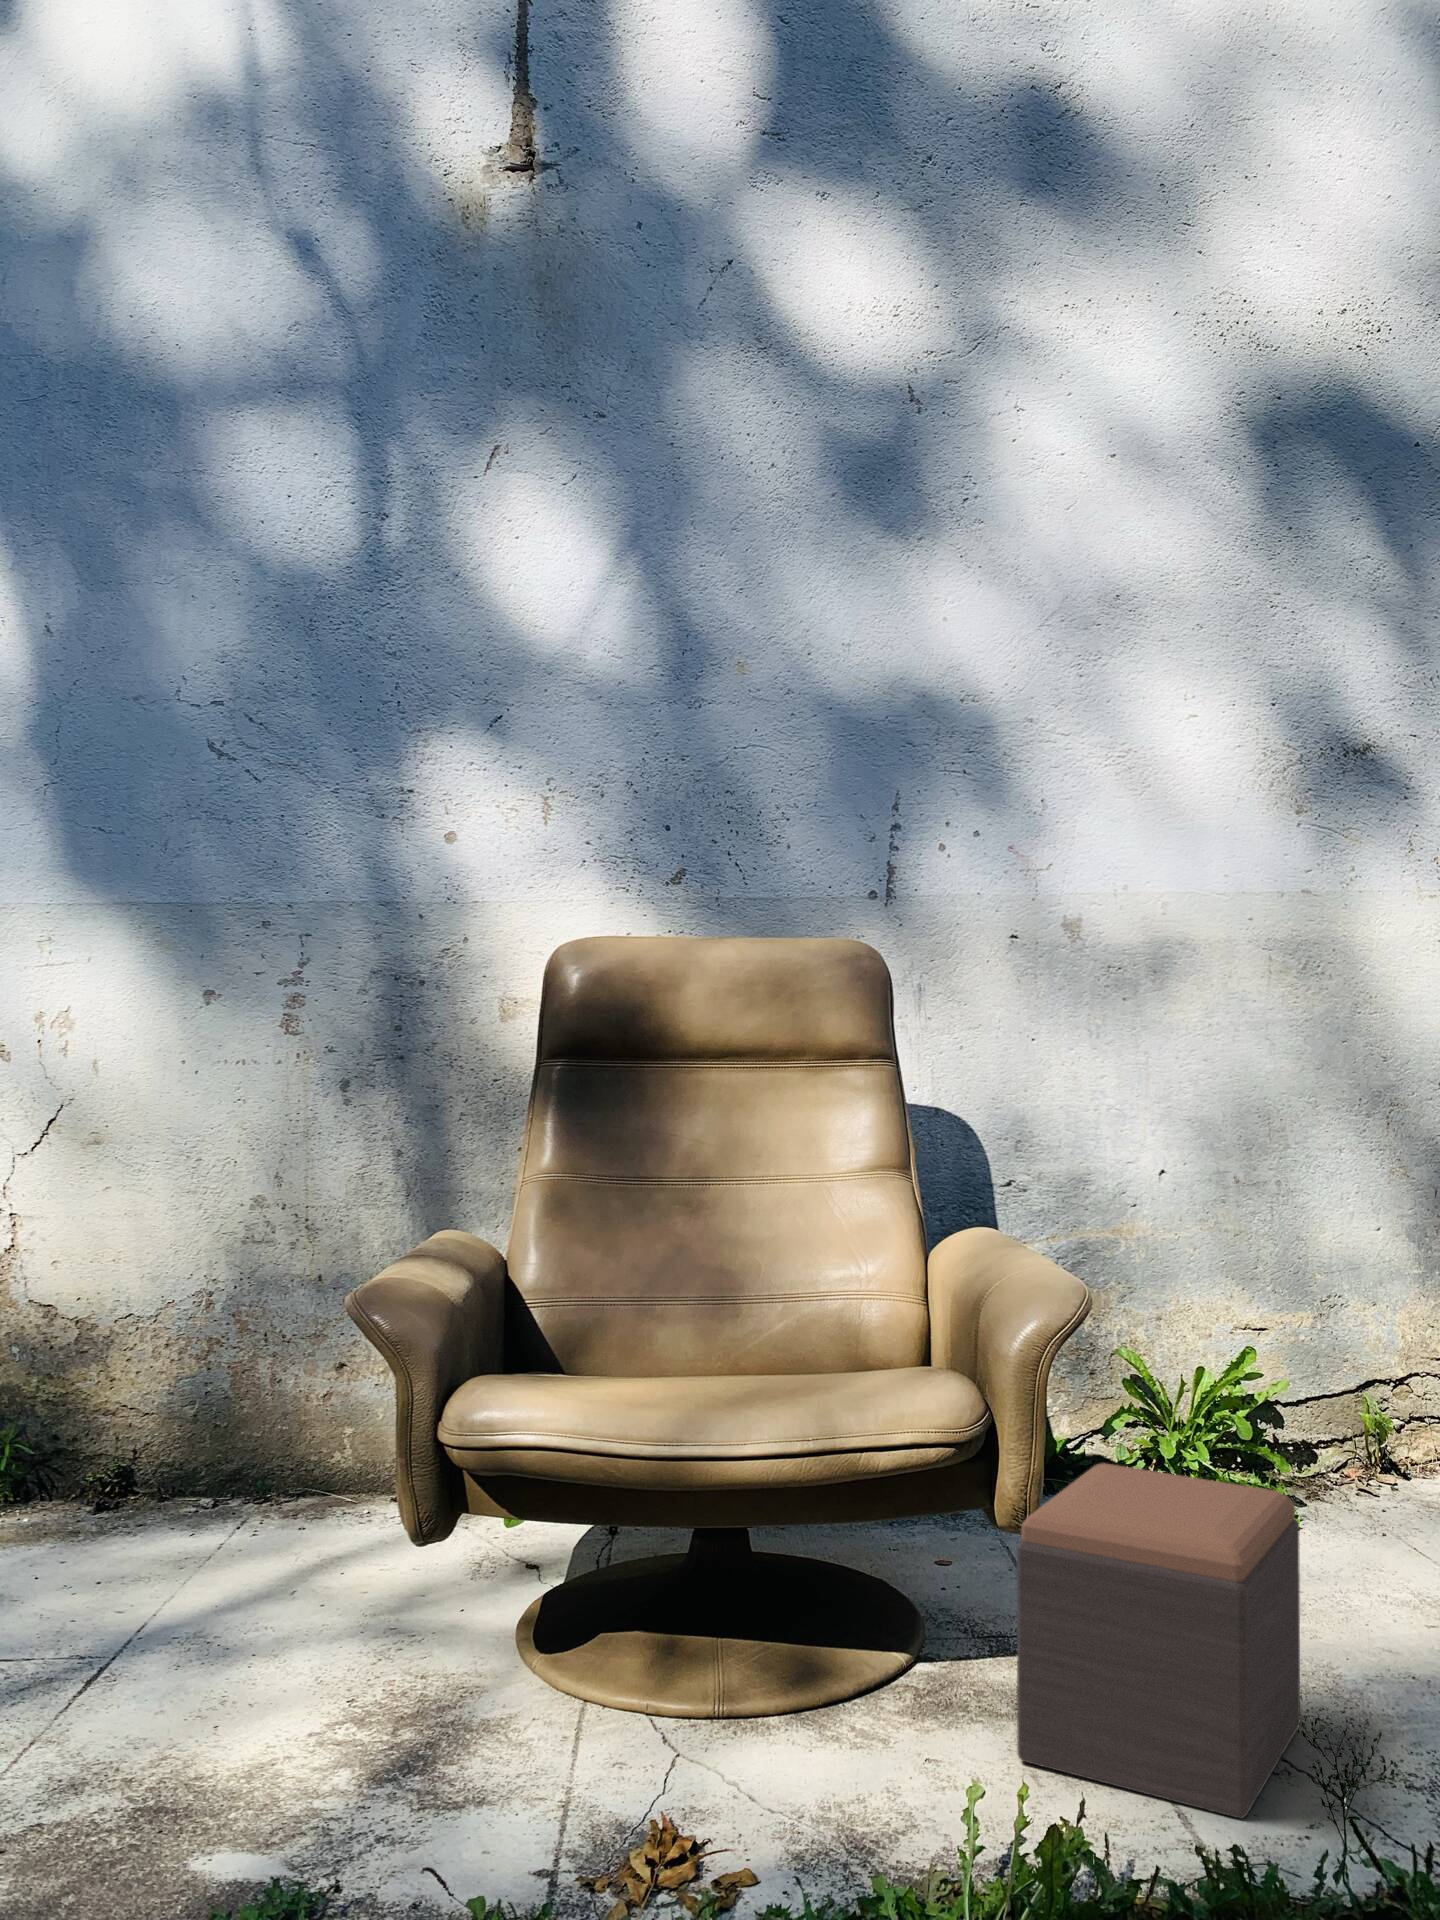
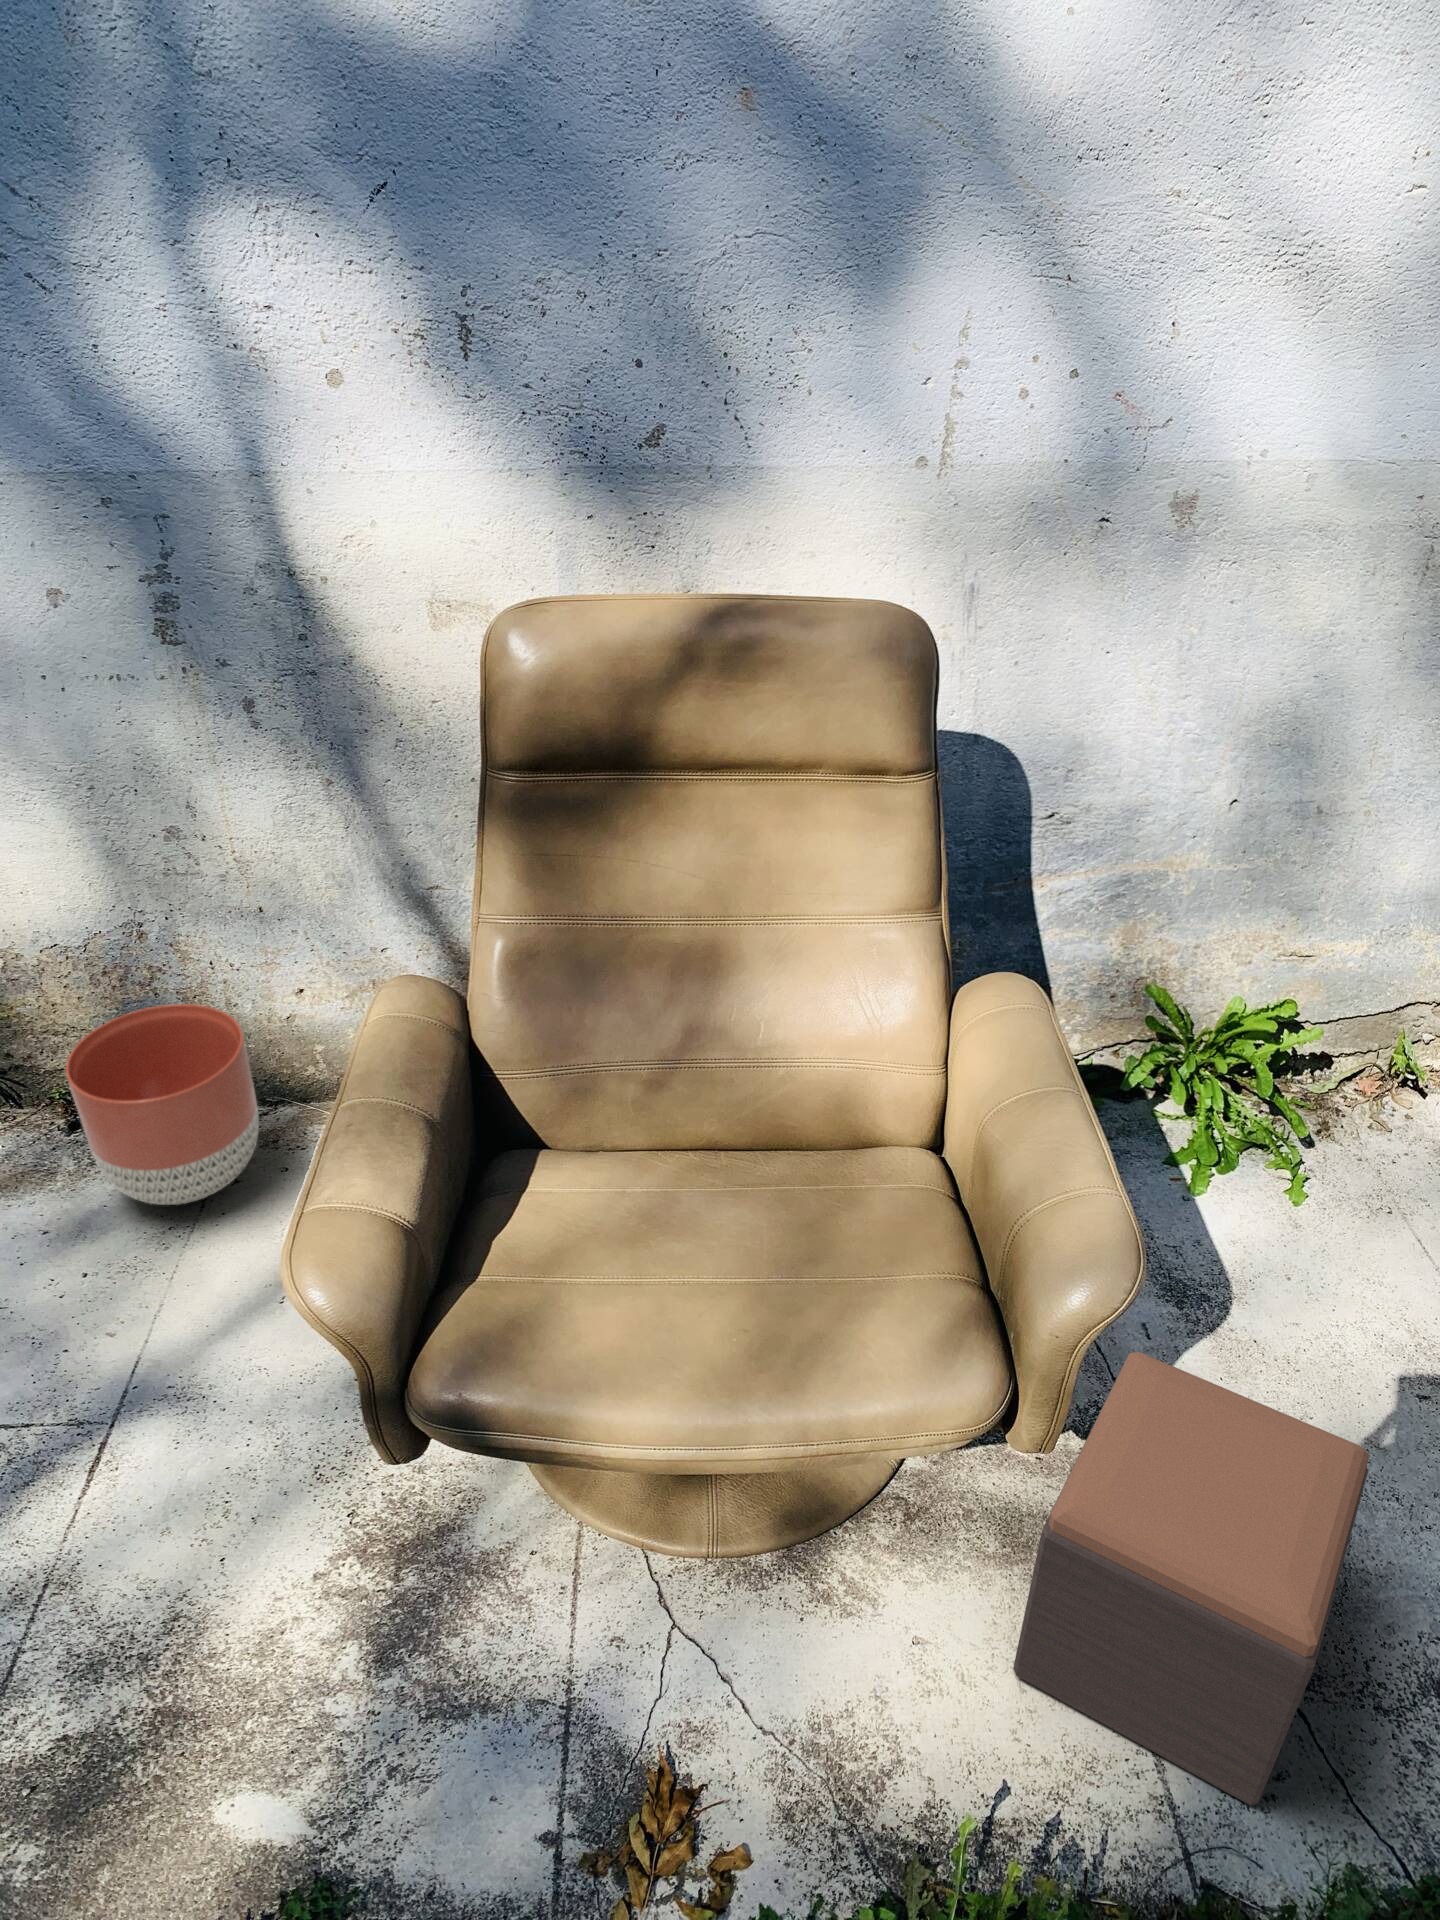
planter: none [136,1365,295,1546] -> present [66,1004,259,1205]

